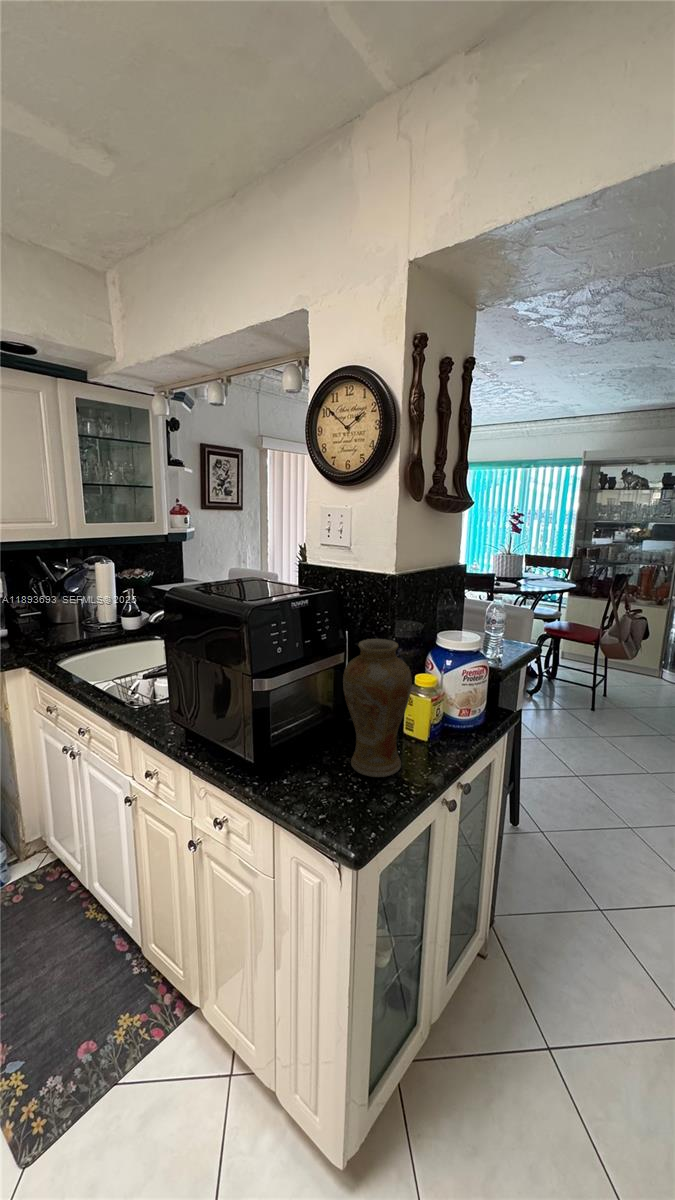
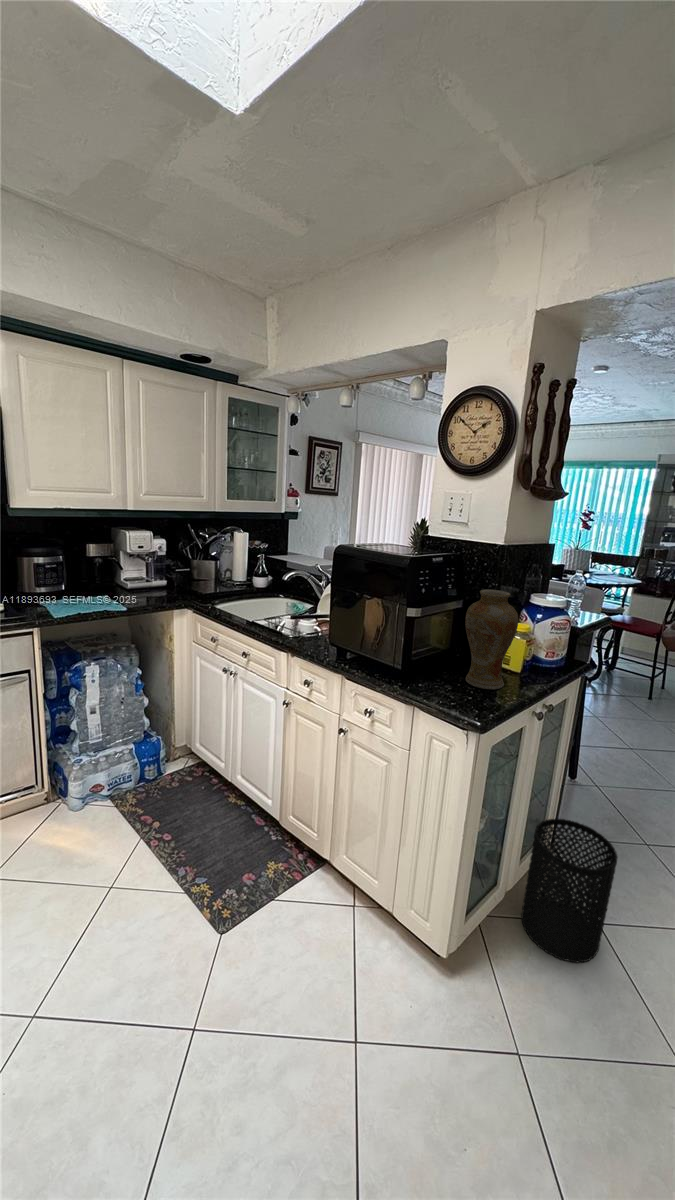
trash can: none [452,919,564,1127] -> present [521,819,618,963]

